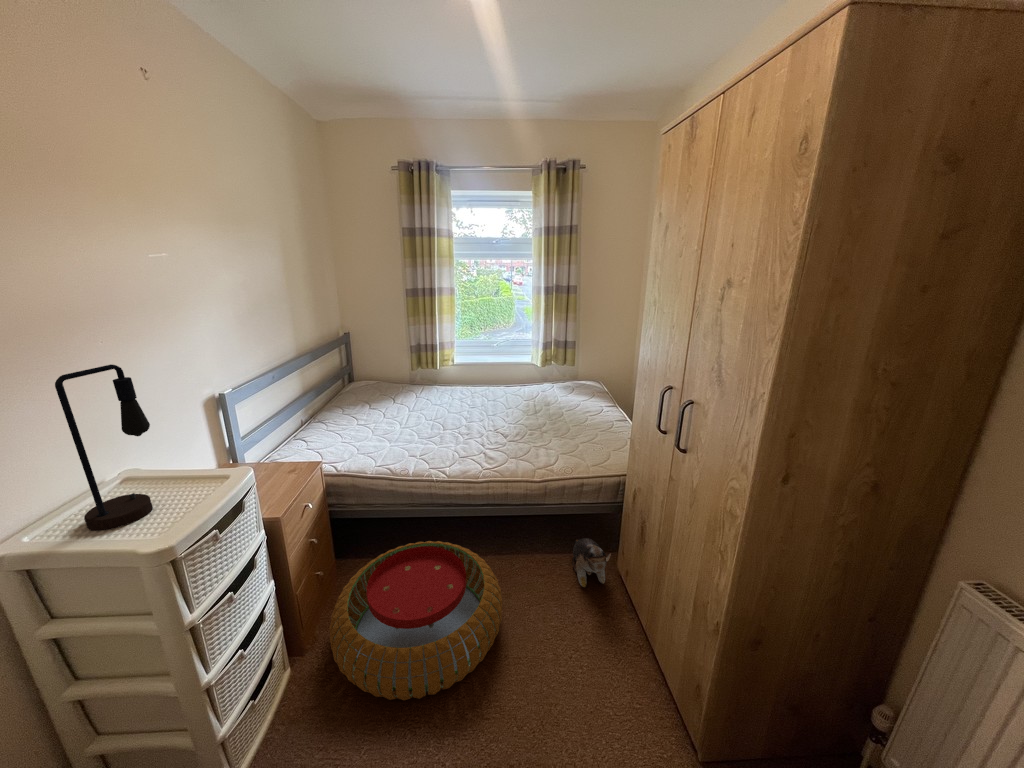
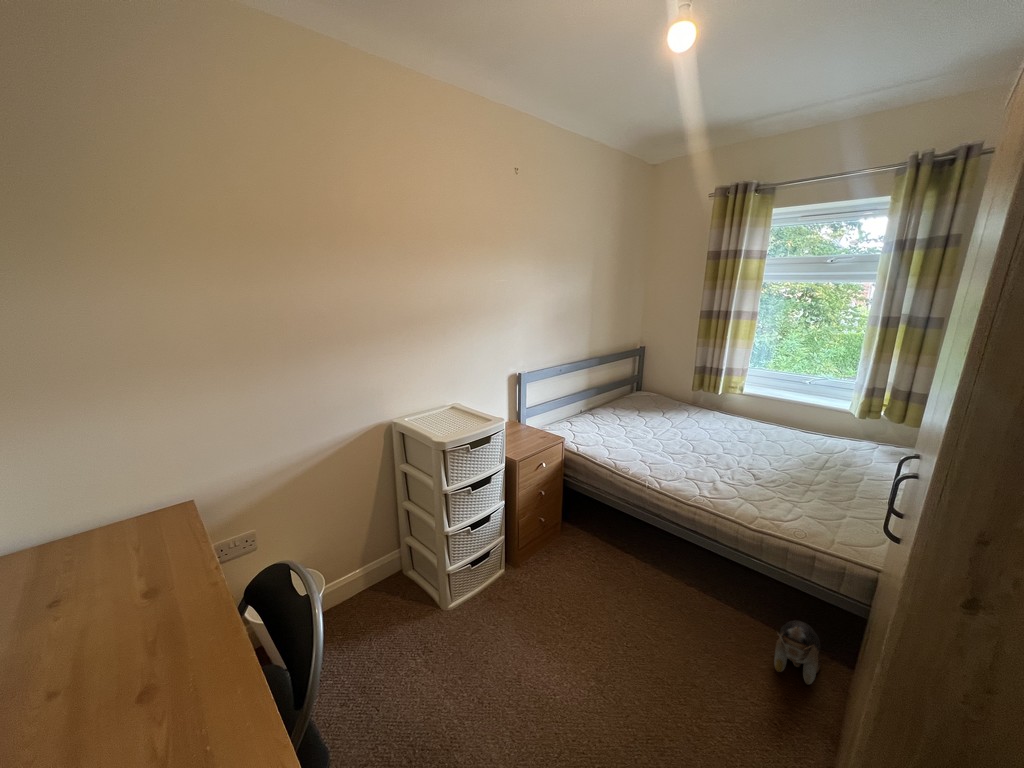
table lamp: present [55,364,153,531] -> none [426,342,462,429]
pouf: present [329,541,502,700] -> none [525,529,673,652]

